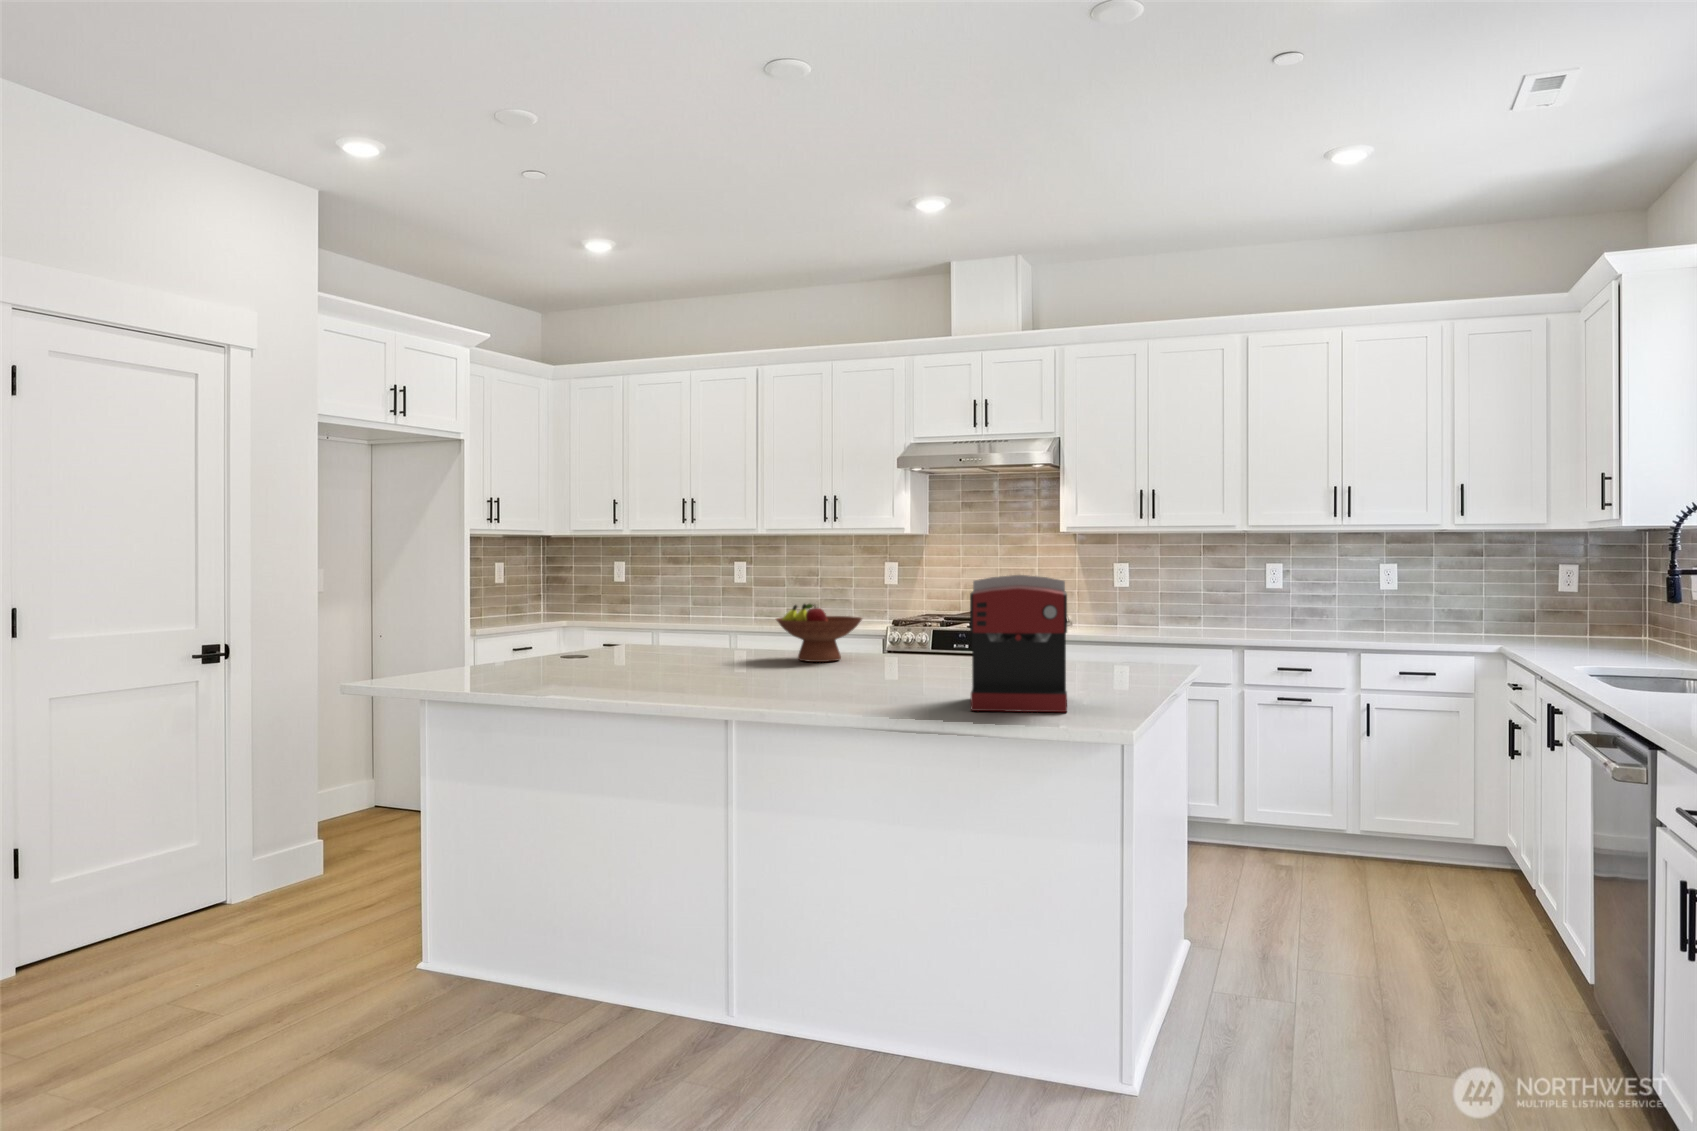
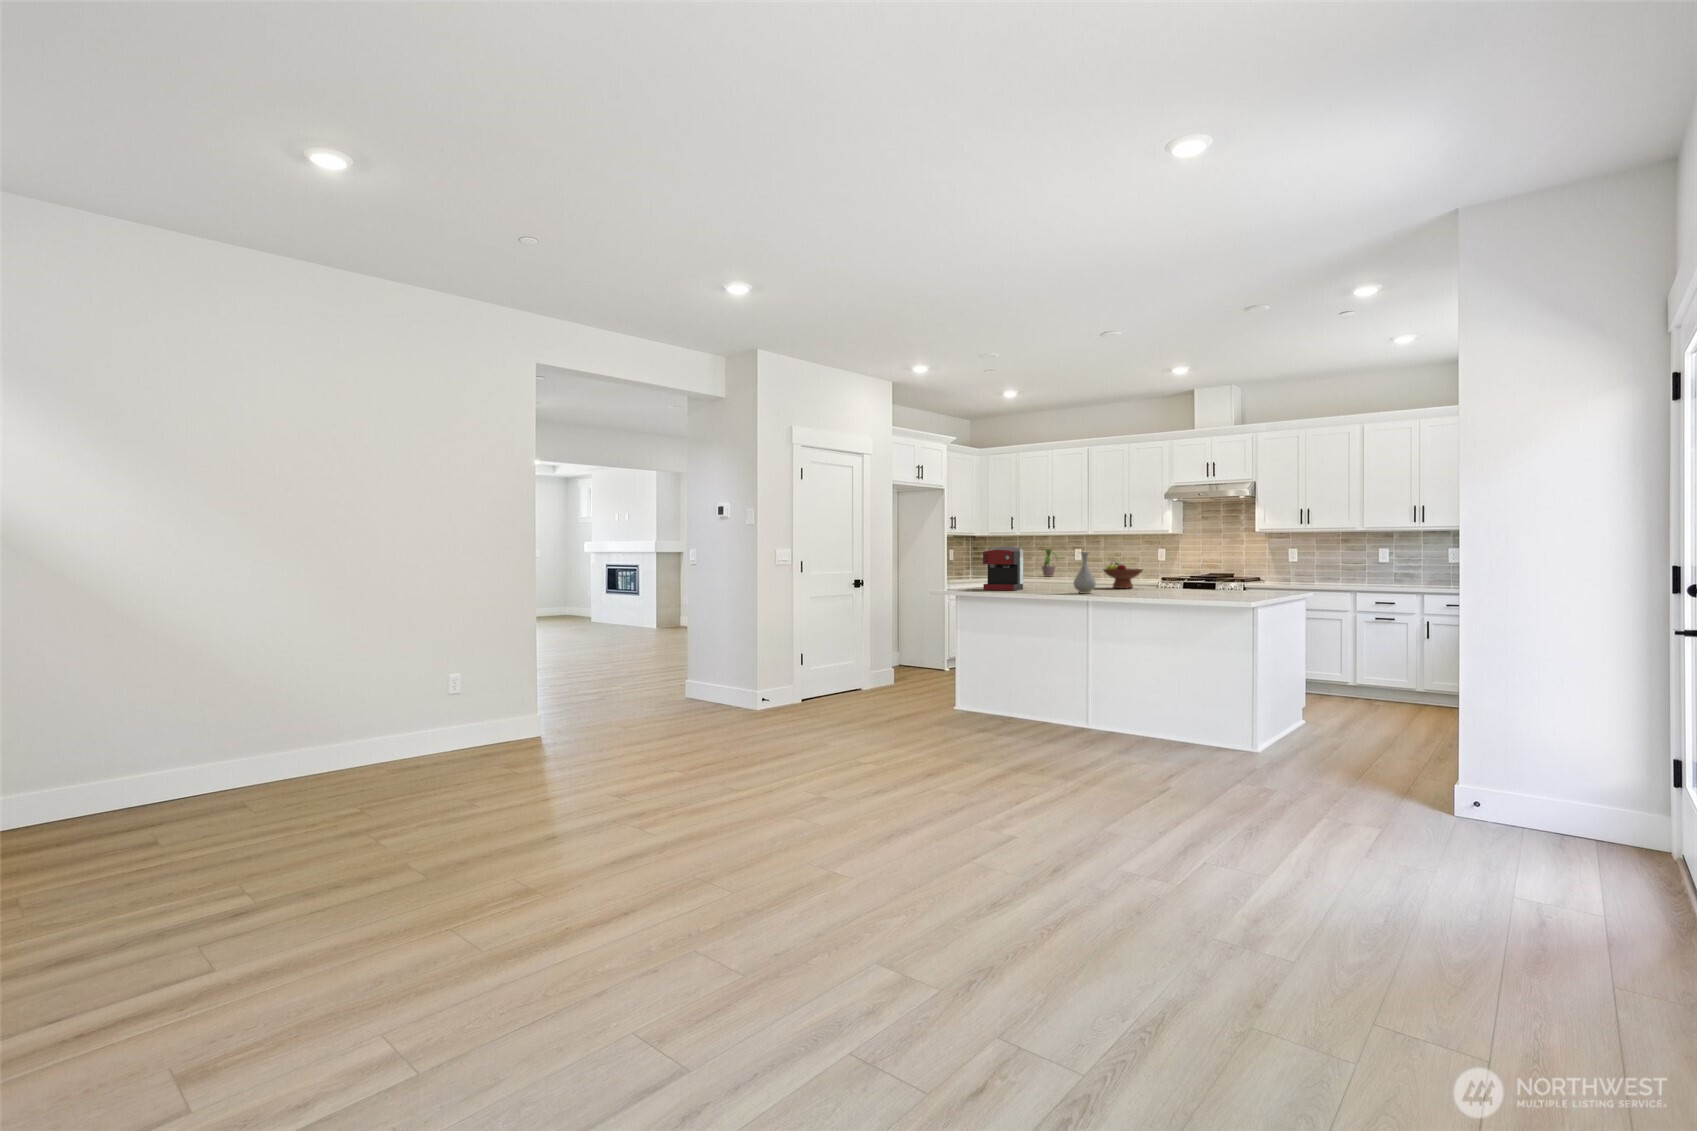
potted plant: none [661,561,708,615] -> present [1042,549,1057,576]
coffee maker: present [970,575,1067,712] -> present [983,546,1023,591]
vase: none [704,589,757,690] -> present [1073,552,1096,594]

